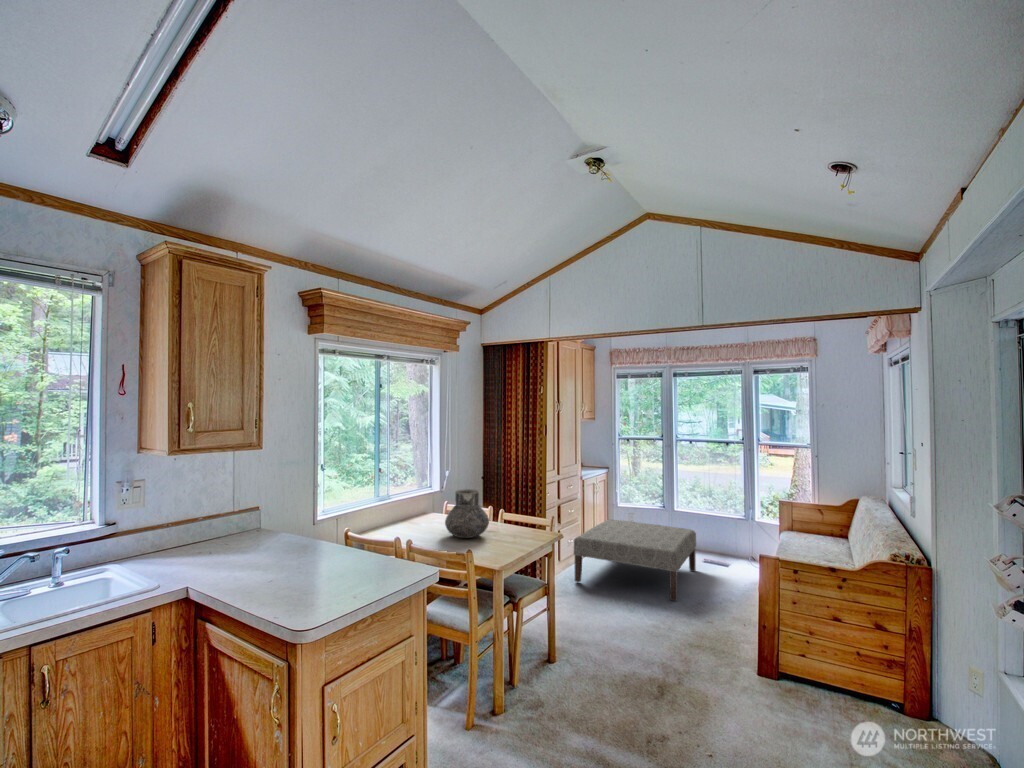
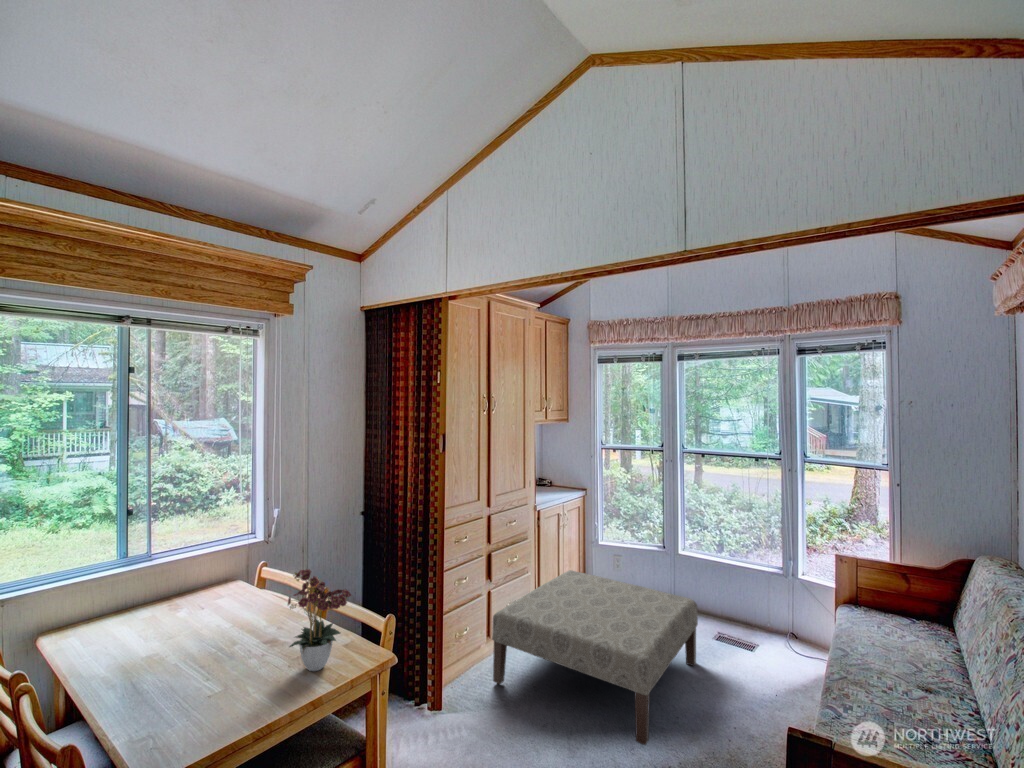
flower arrangement: none [512,485,542,540] -> present [288,569,351,671]
vase: present [445,489,489,538] -> none [163,562,261,665]

